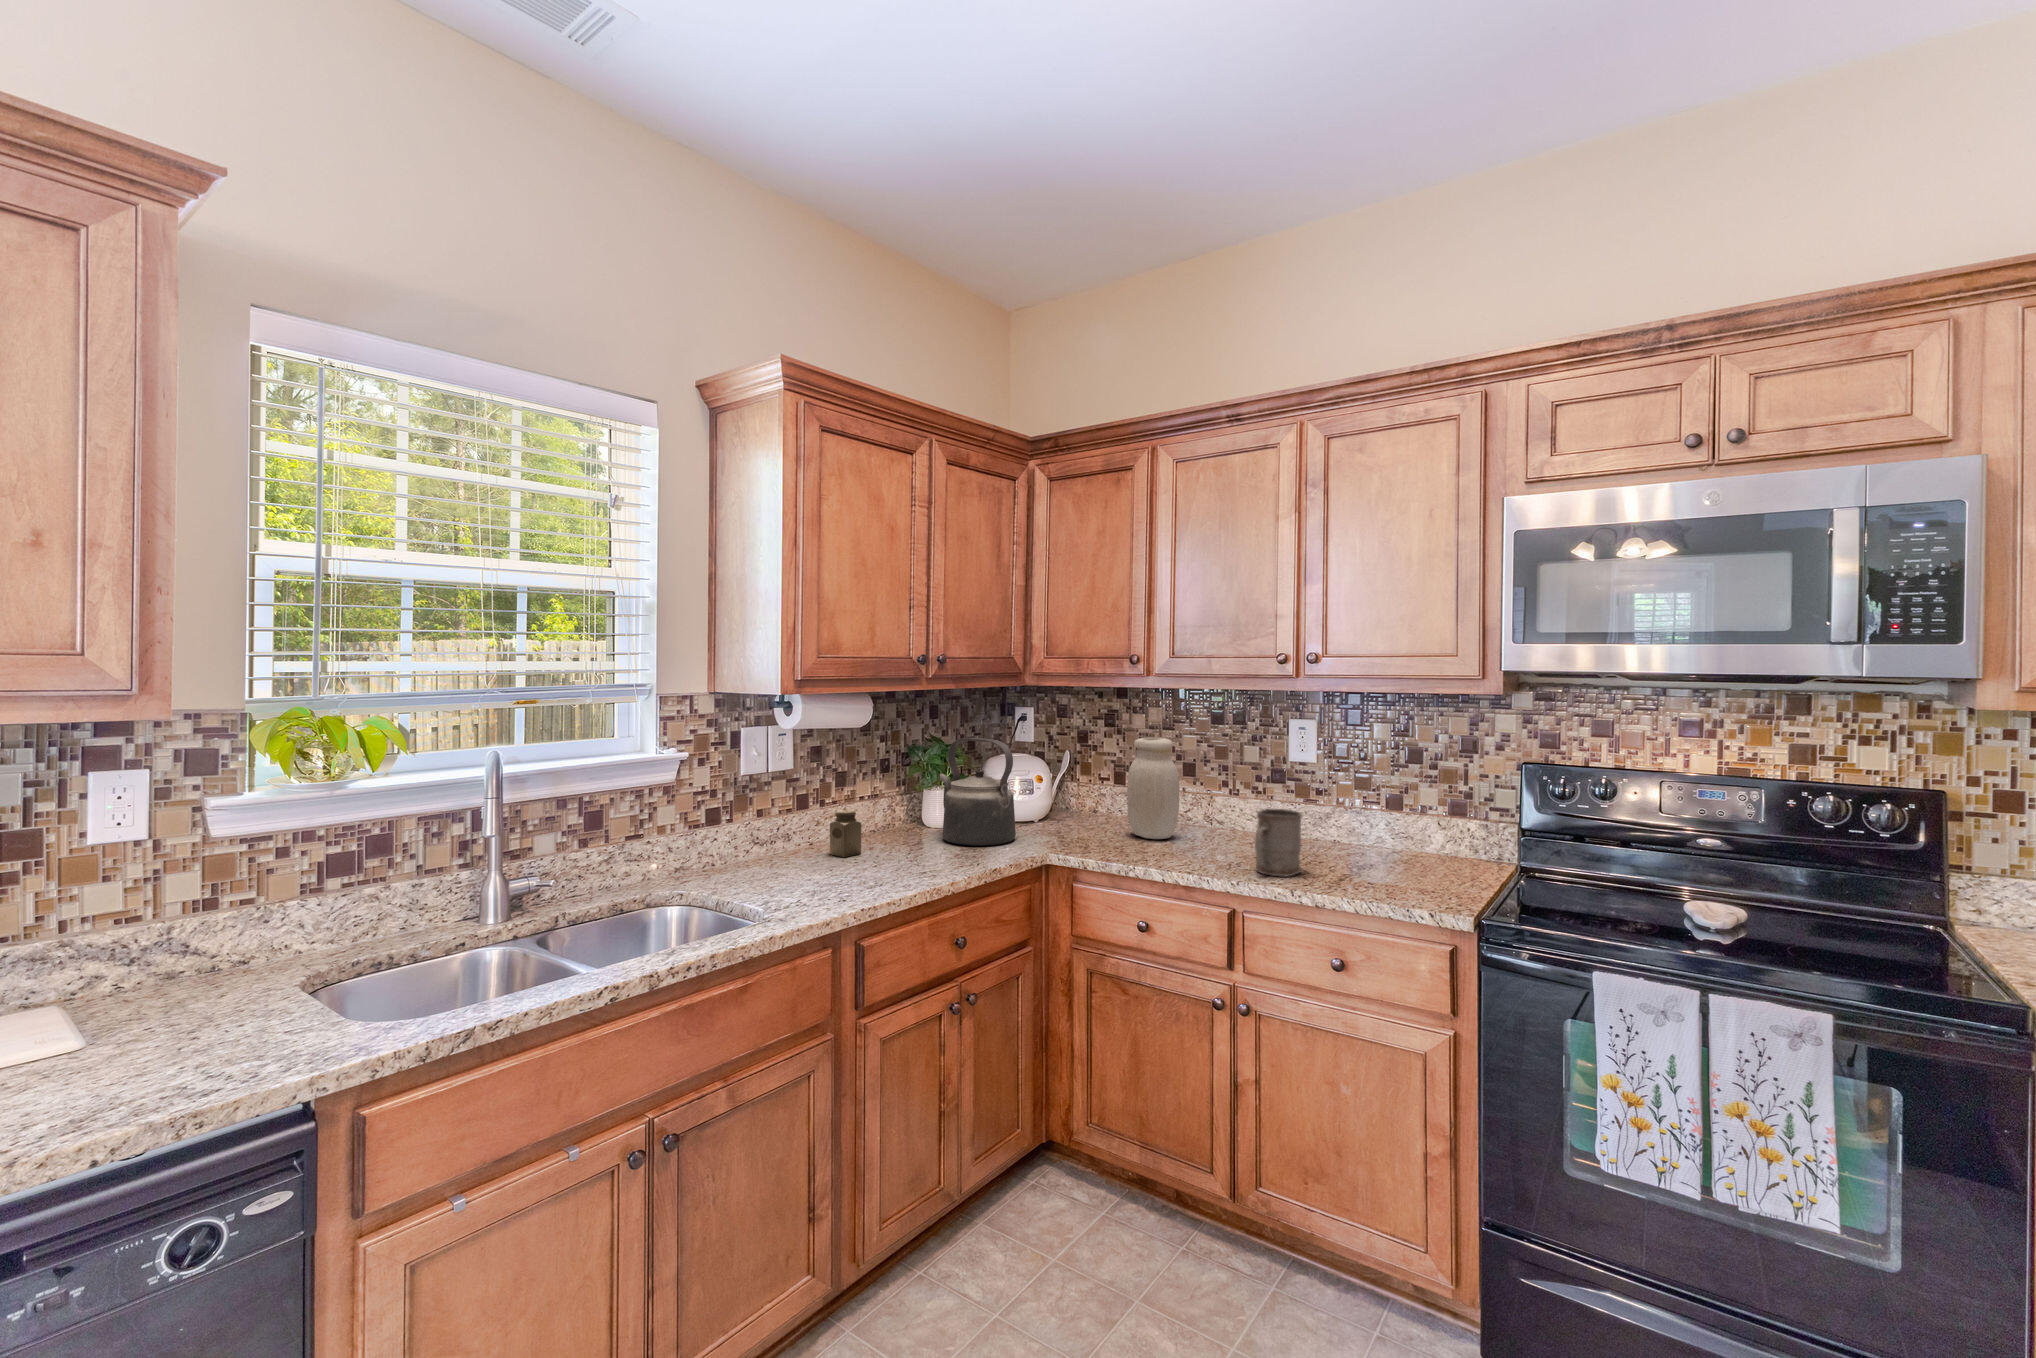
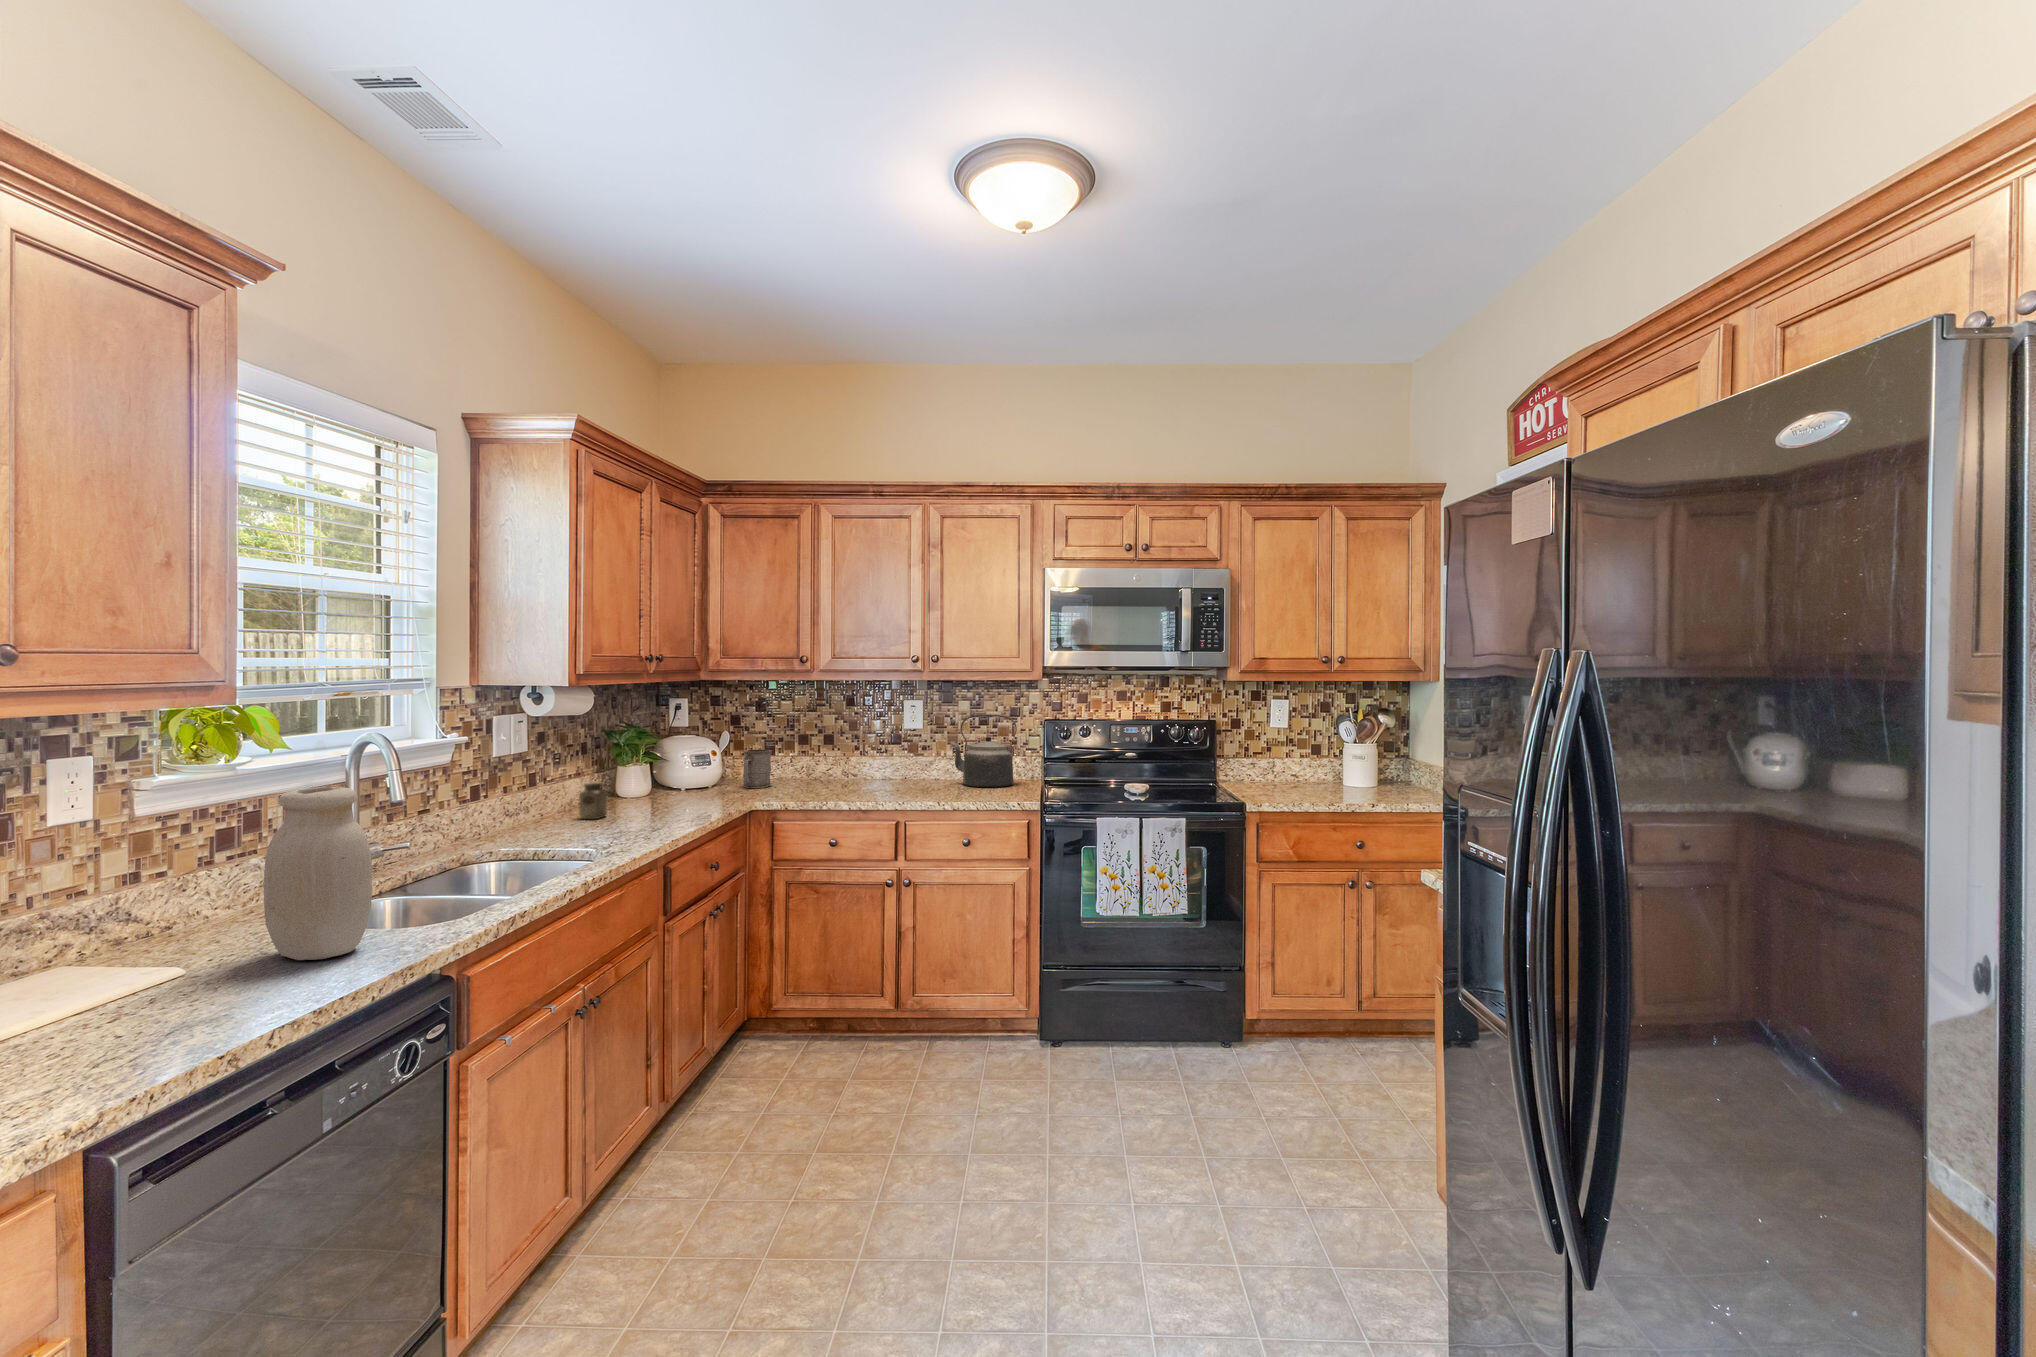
jar: present [1127,737,1179,839] -> present [263,787,372,960]
kettle: present [940,738,1016,846] -> present [951,714,1017,787]
mug: present [1255,809,1302,877] -> present [743,749,771,788]

